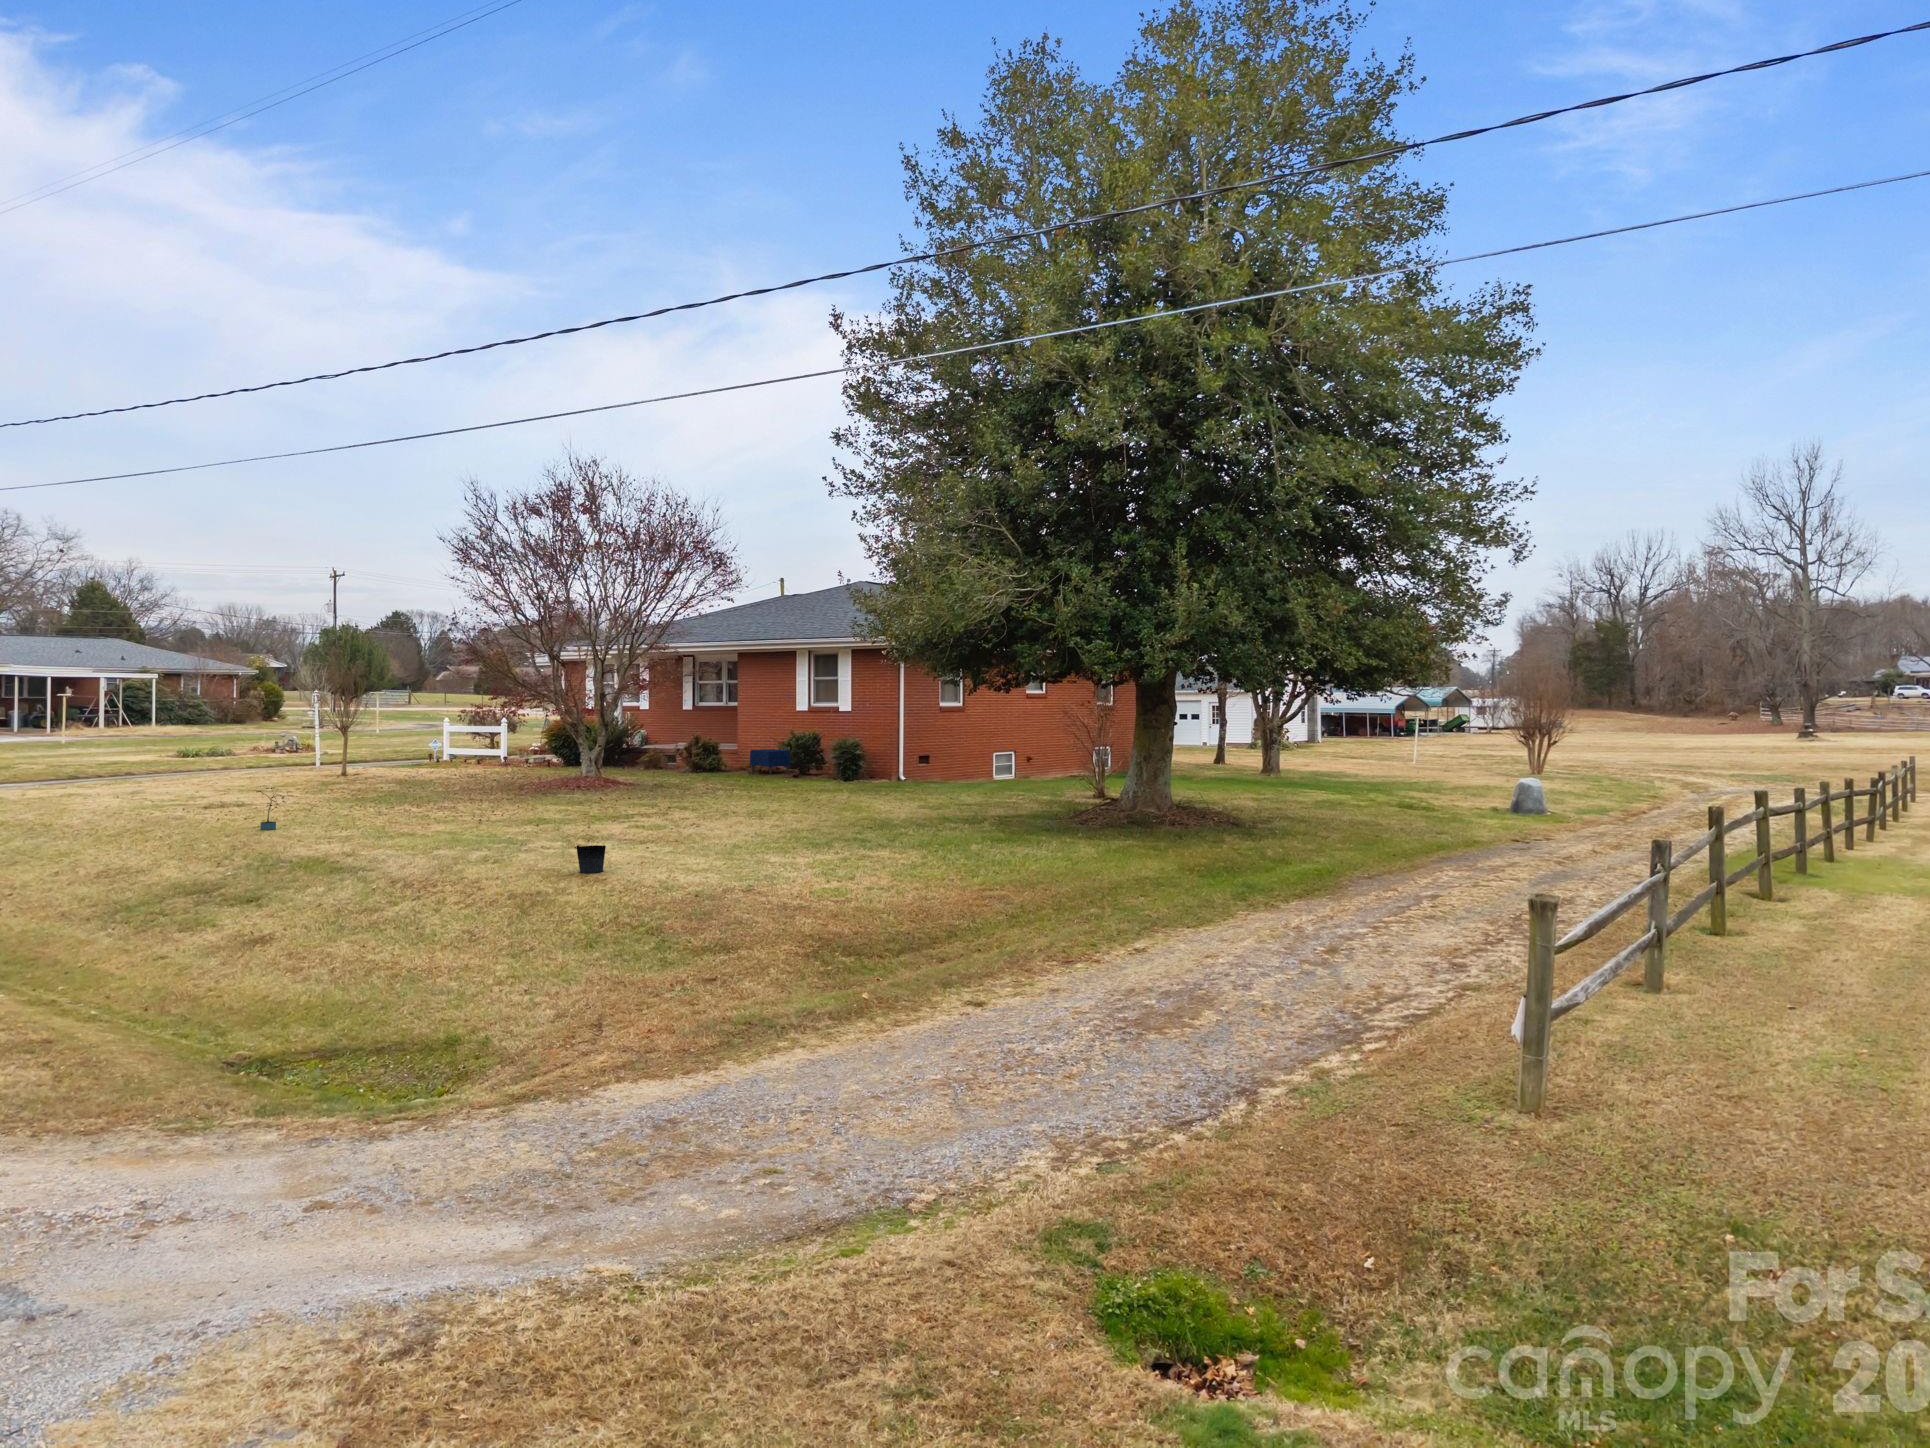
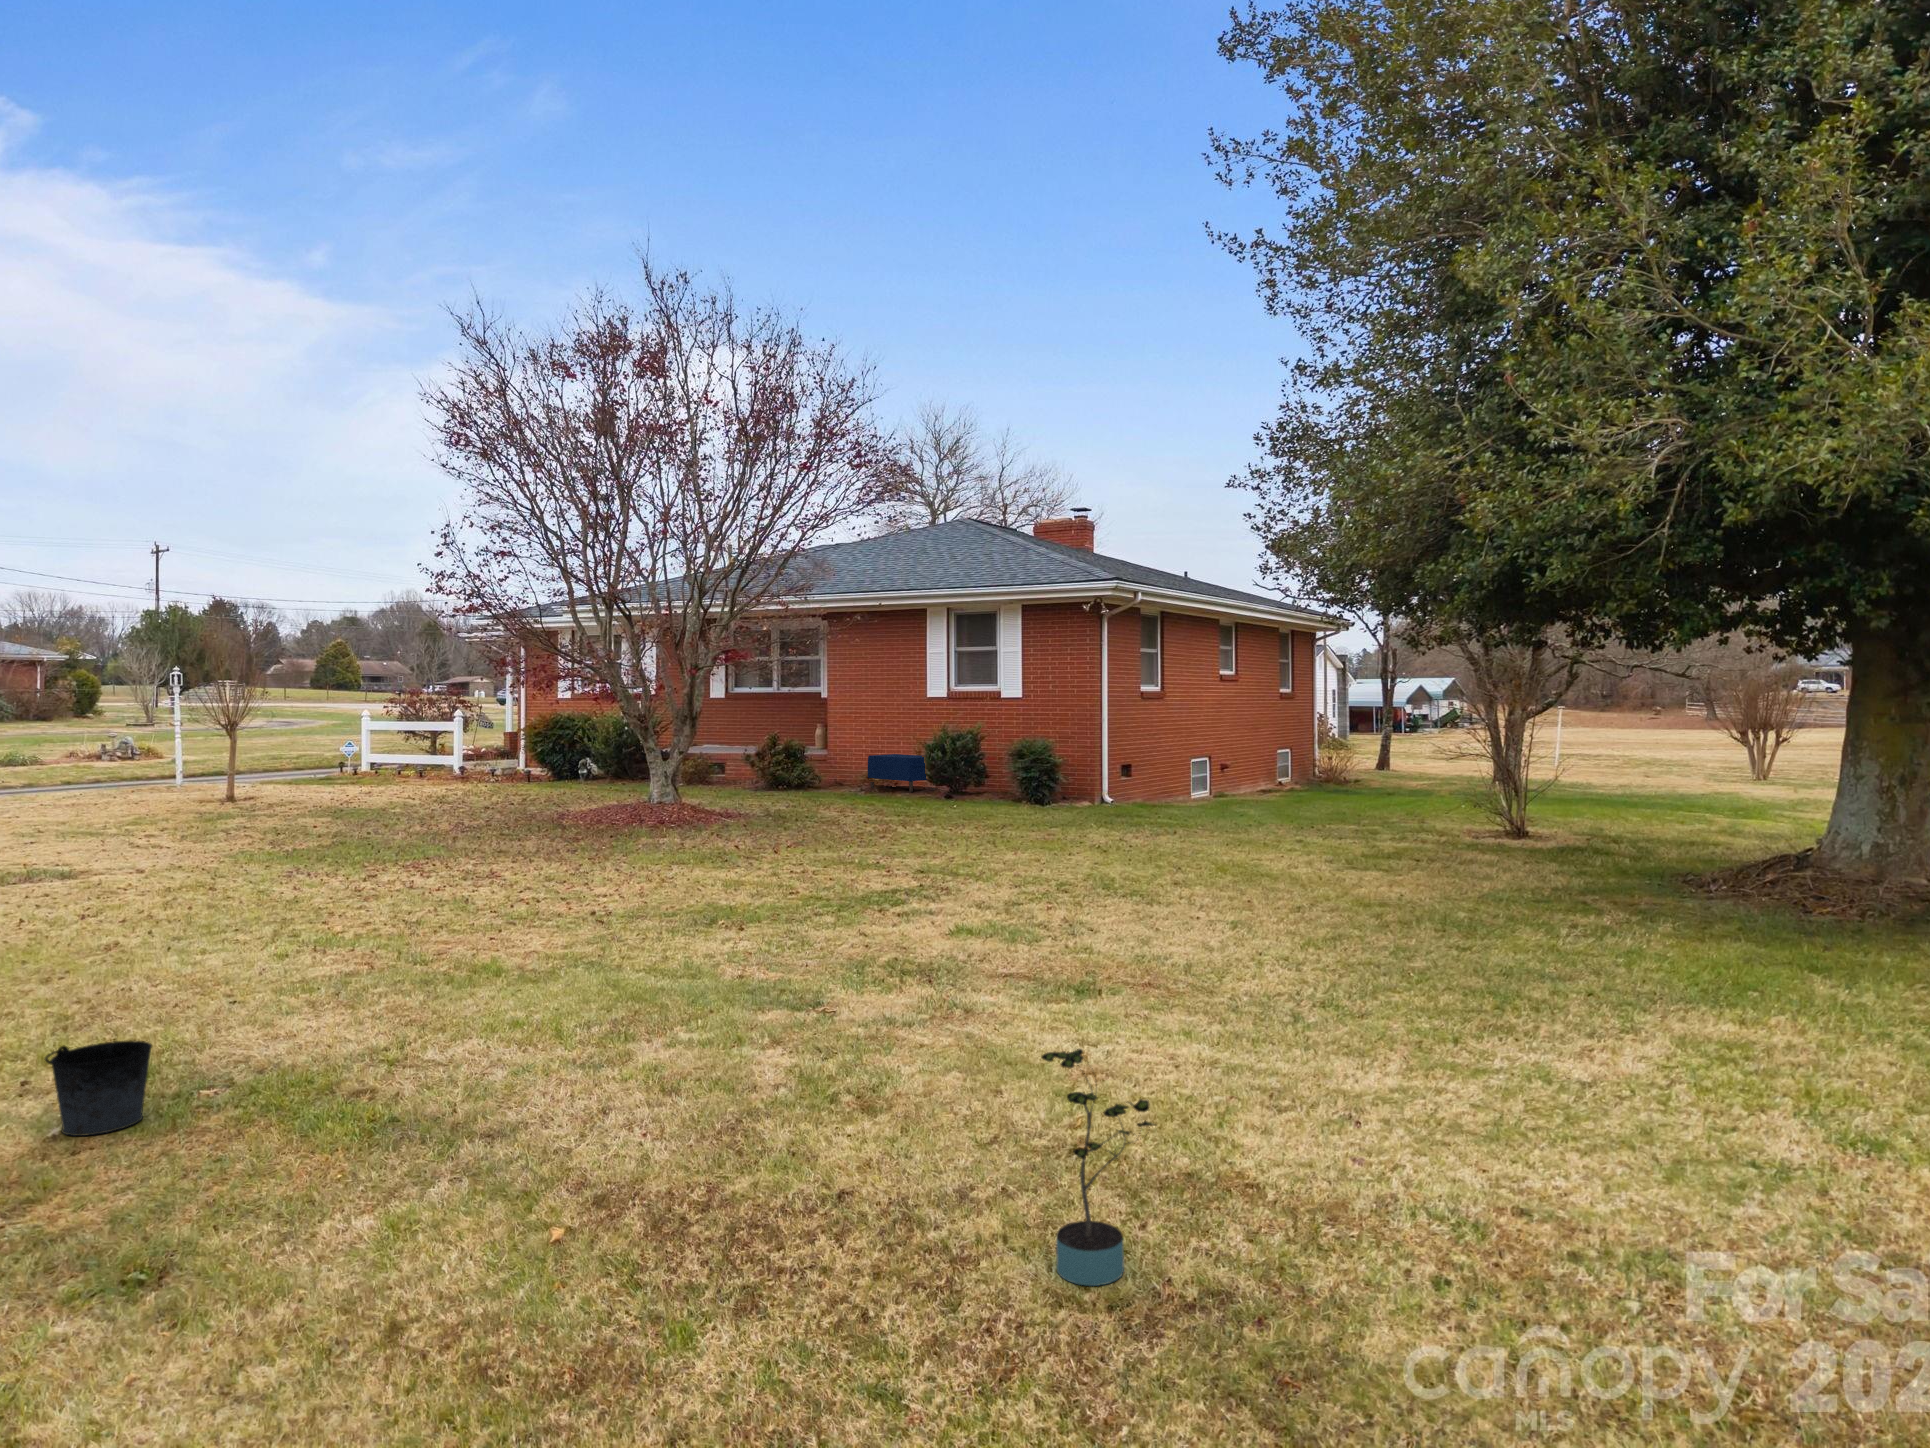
potted plant: present [257,786,285,830] -> present [1042,1049,1155,1286]
bucket: present [575,845,606,873] -> present [45,1040,152,1136]

